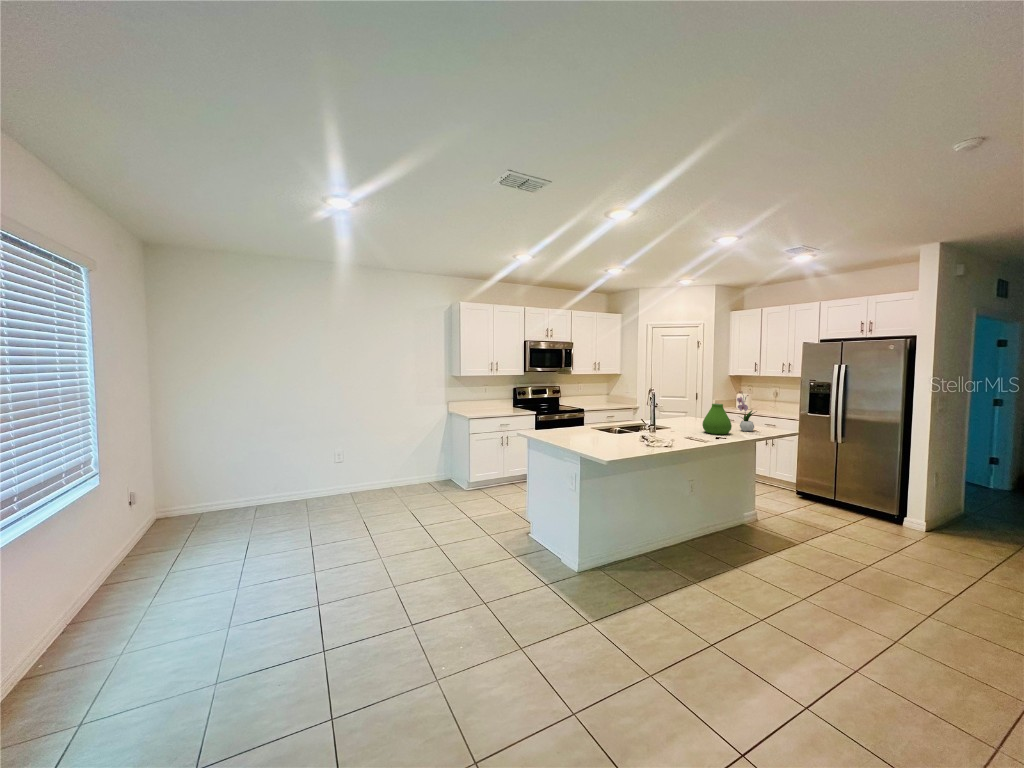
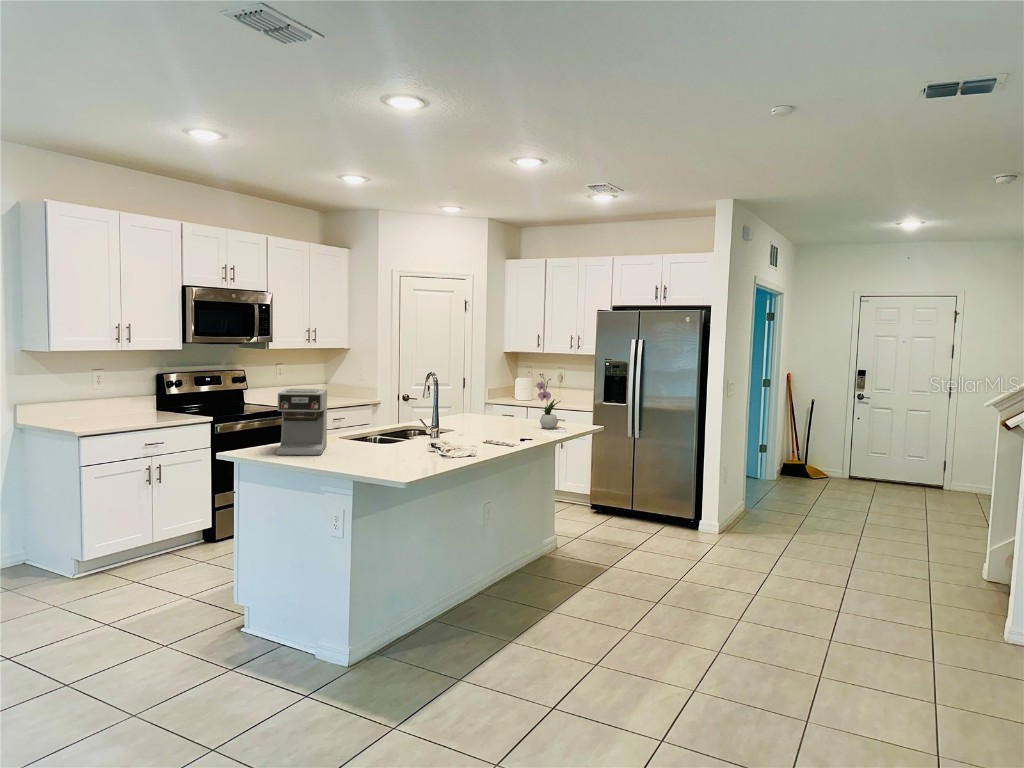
coffee maker: none [546,398,580,439] -> present [277,389,327,455]
vase: present [702,404,732,434] -> none [497,391,534,435]

